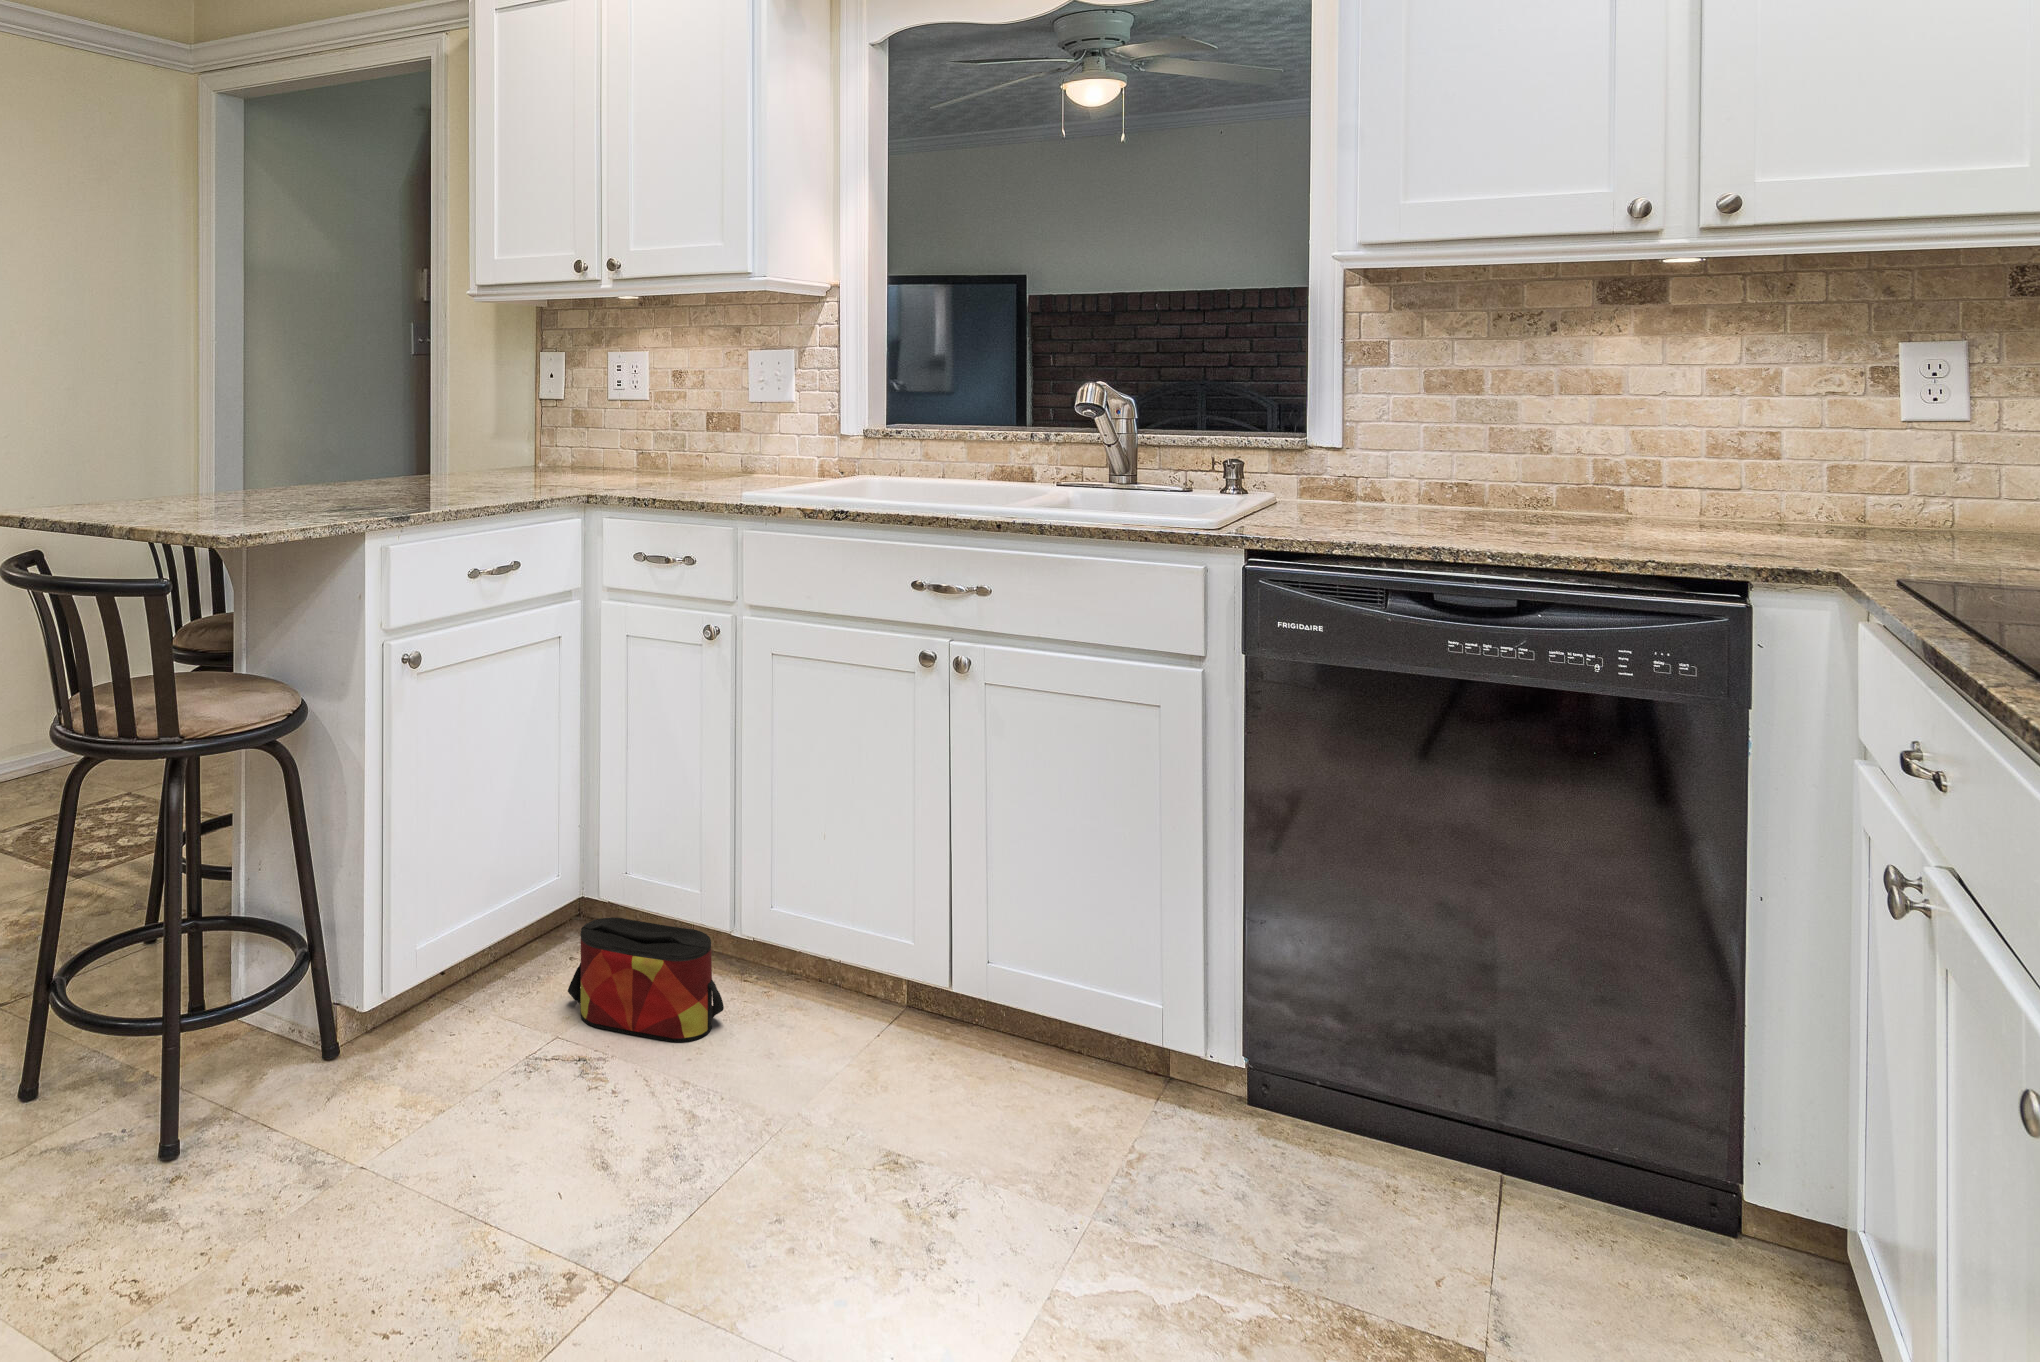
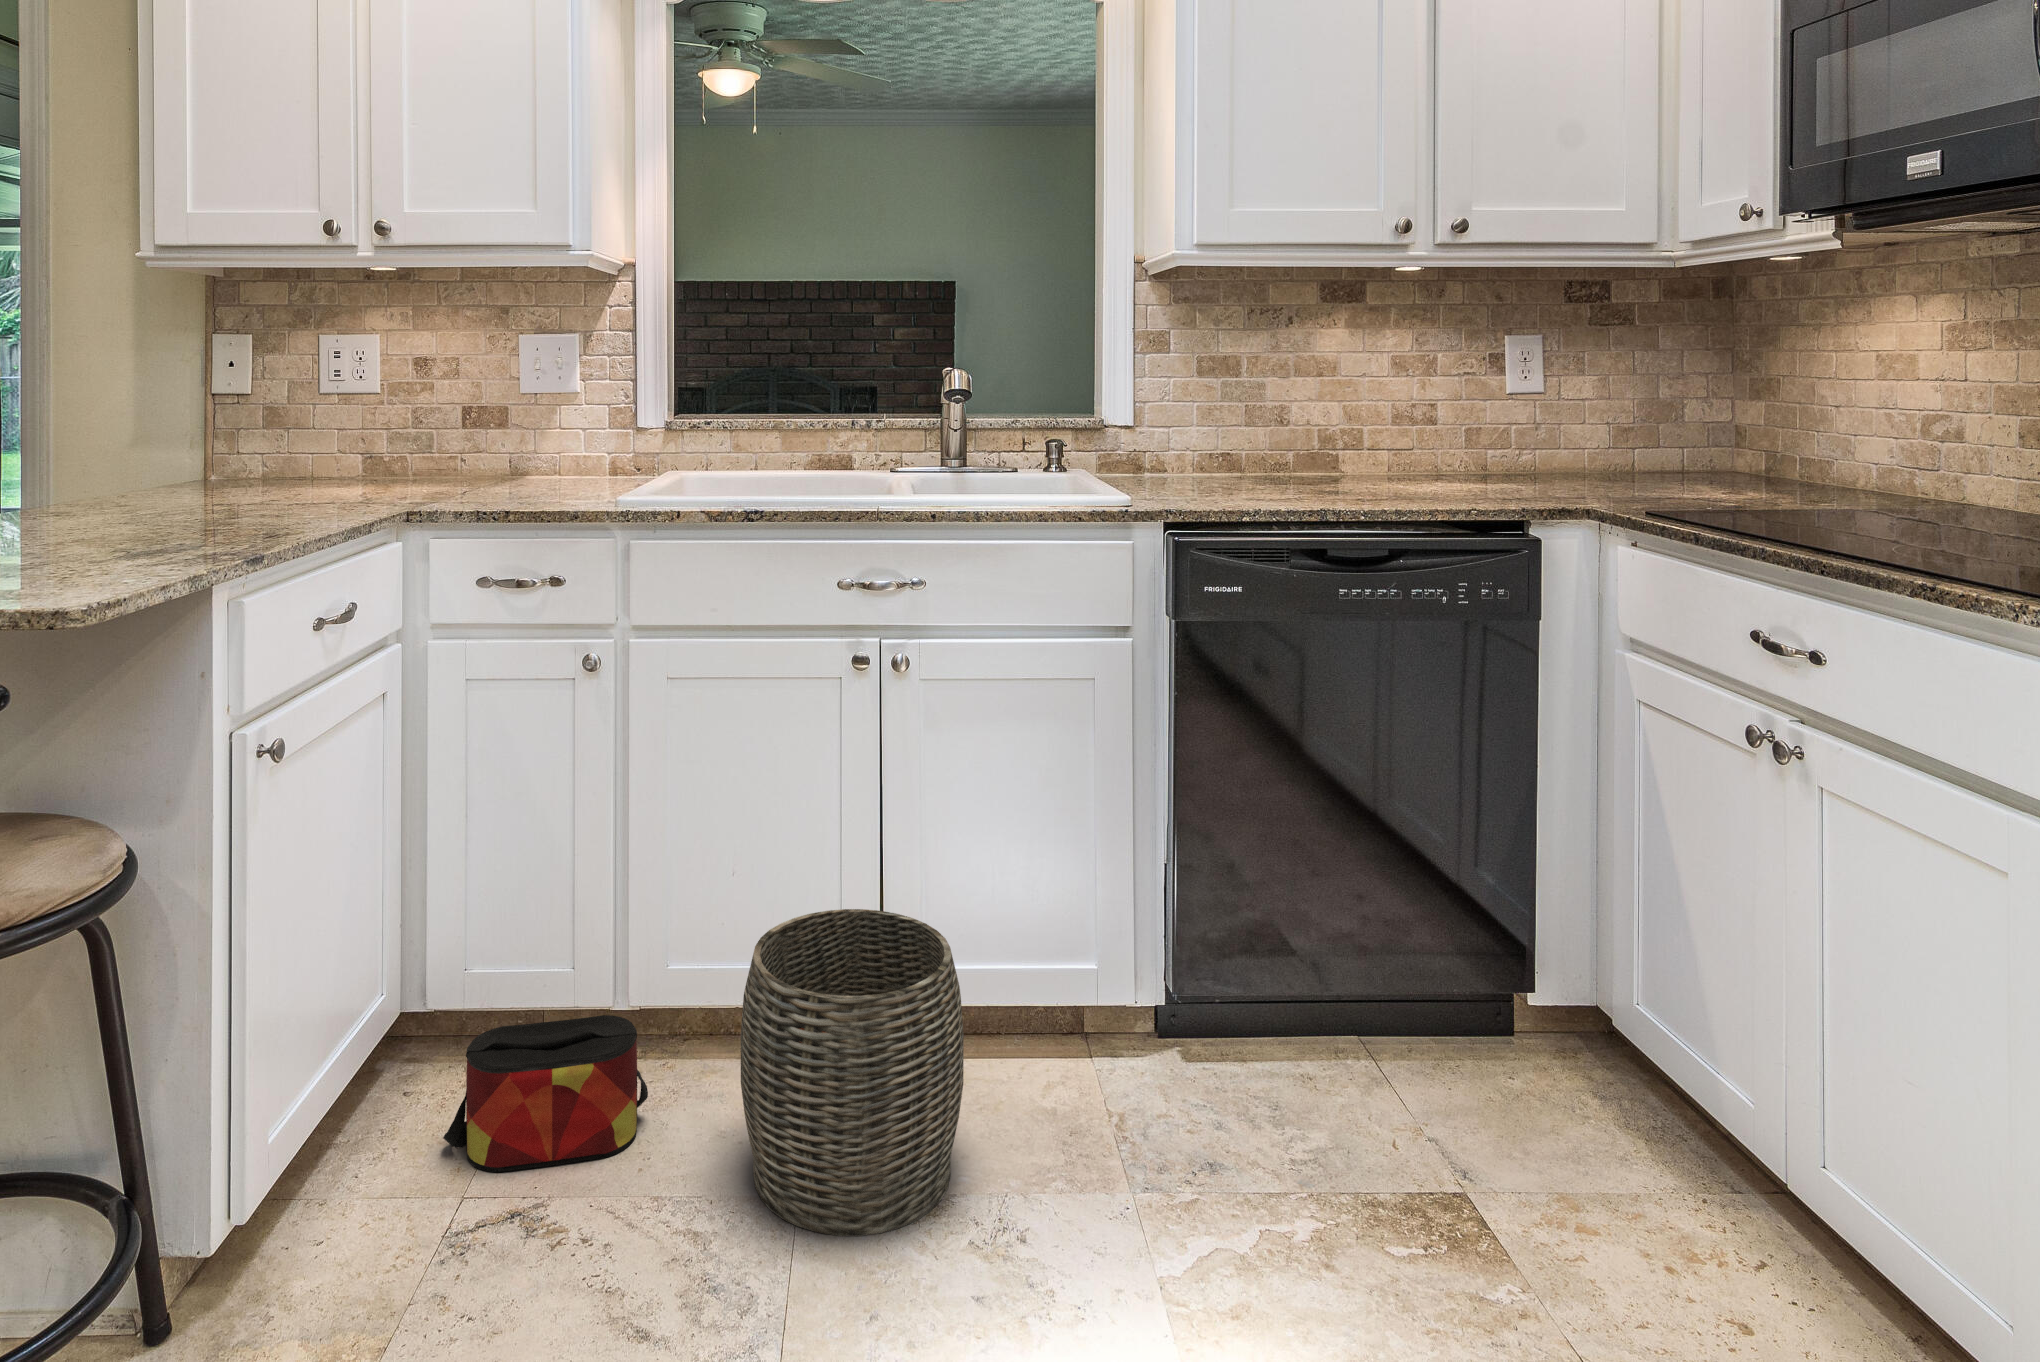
woven basket: none [750,879,953,1165] -> present [741,909,964,1236]

